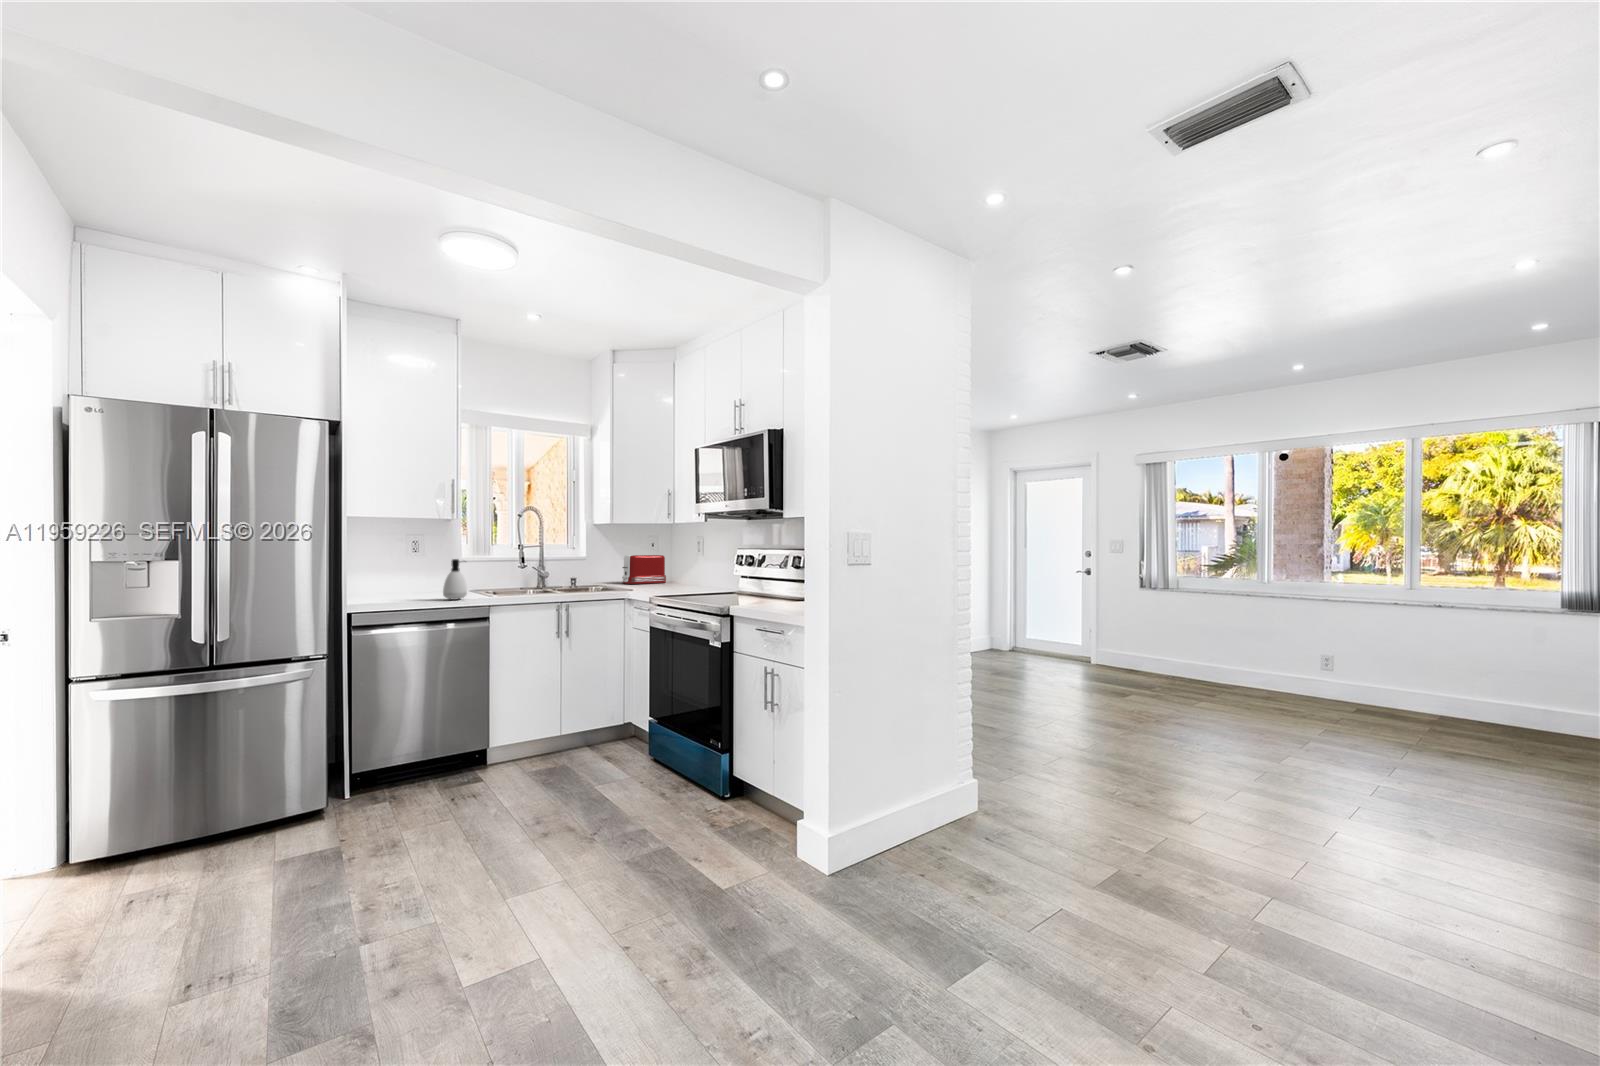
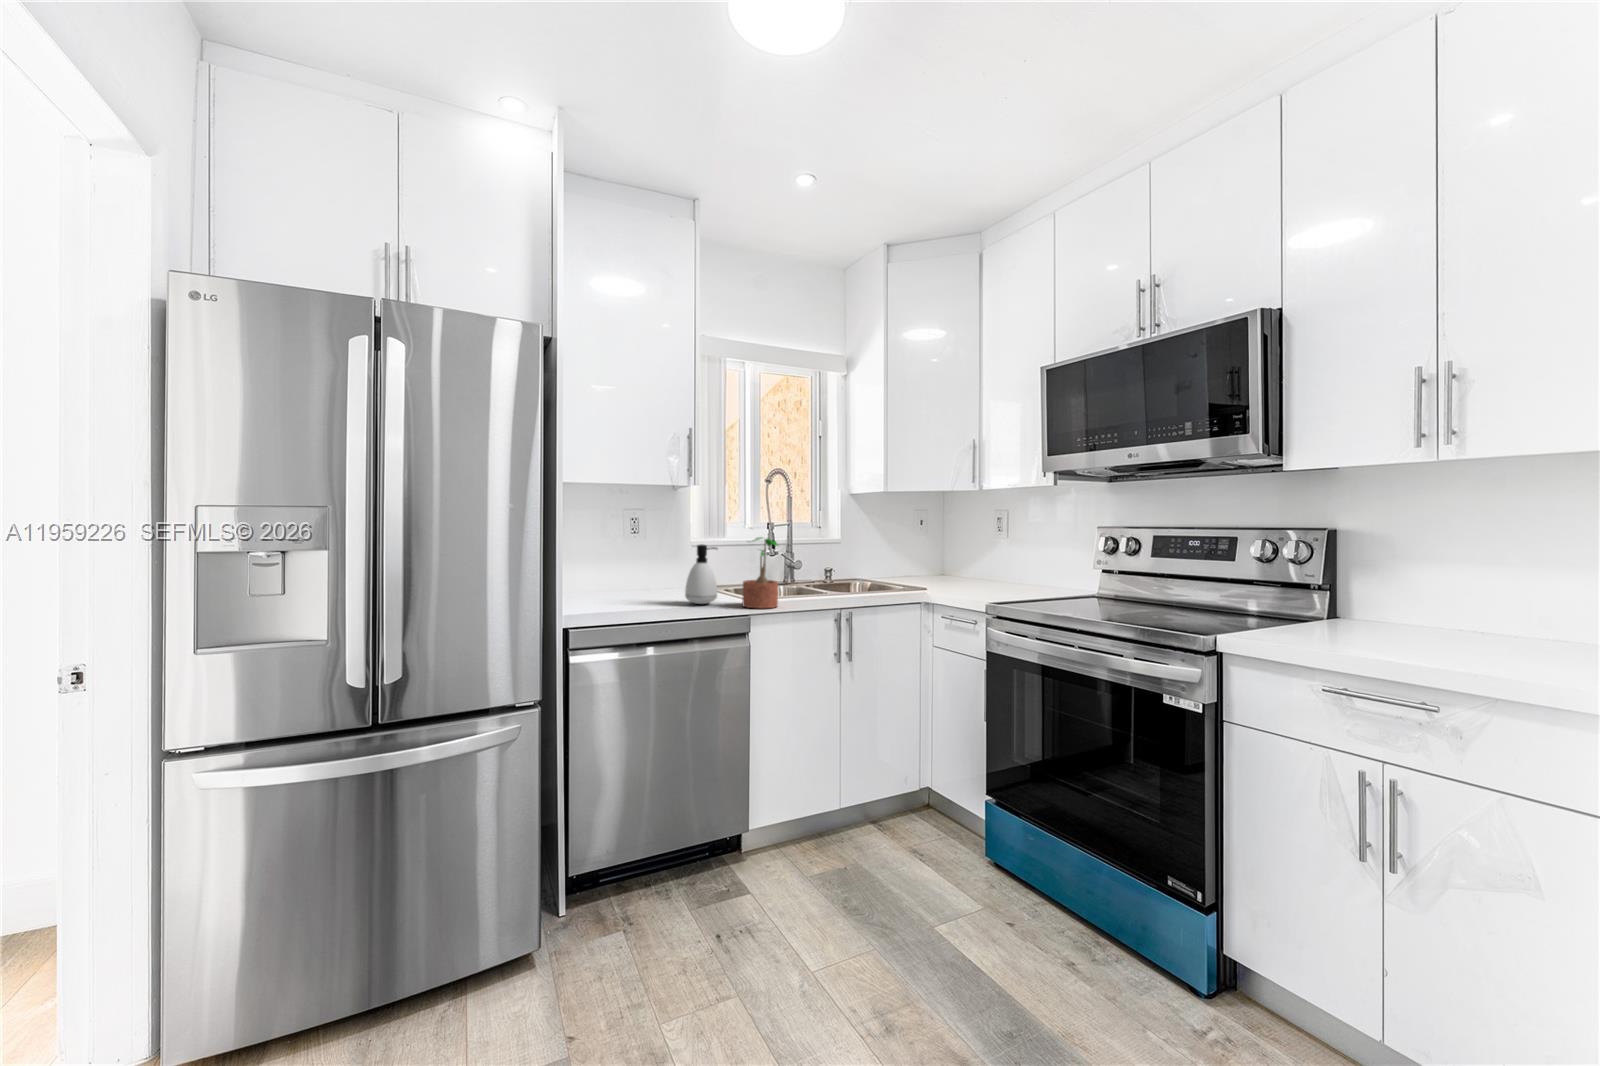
potted plant: none [484,553,511,600] -> present [743,537,778,608]
toaster: present [622,555,666,584] -> none [888,537,945,578]

